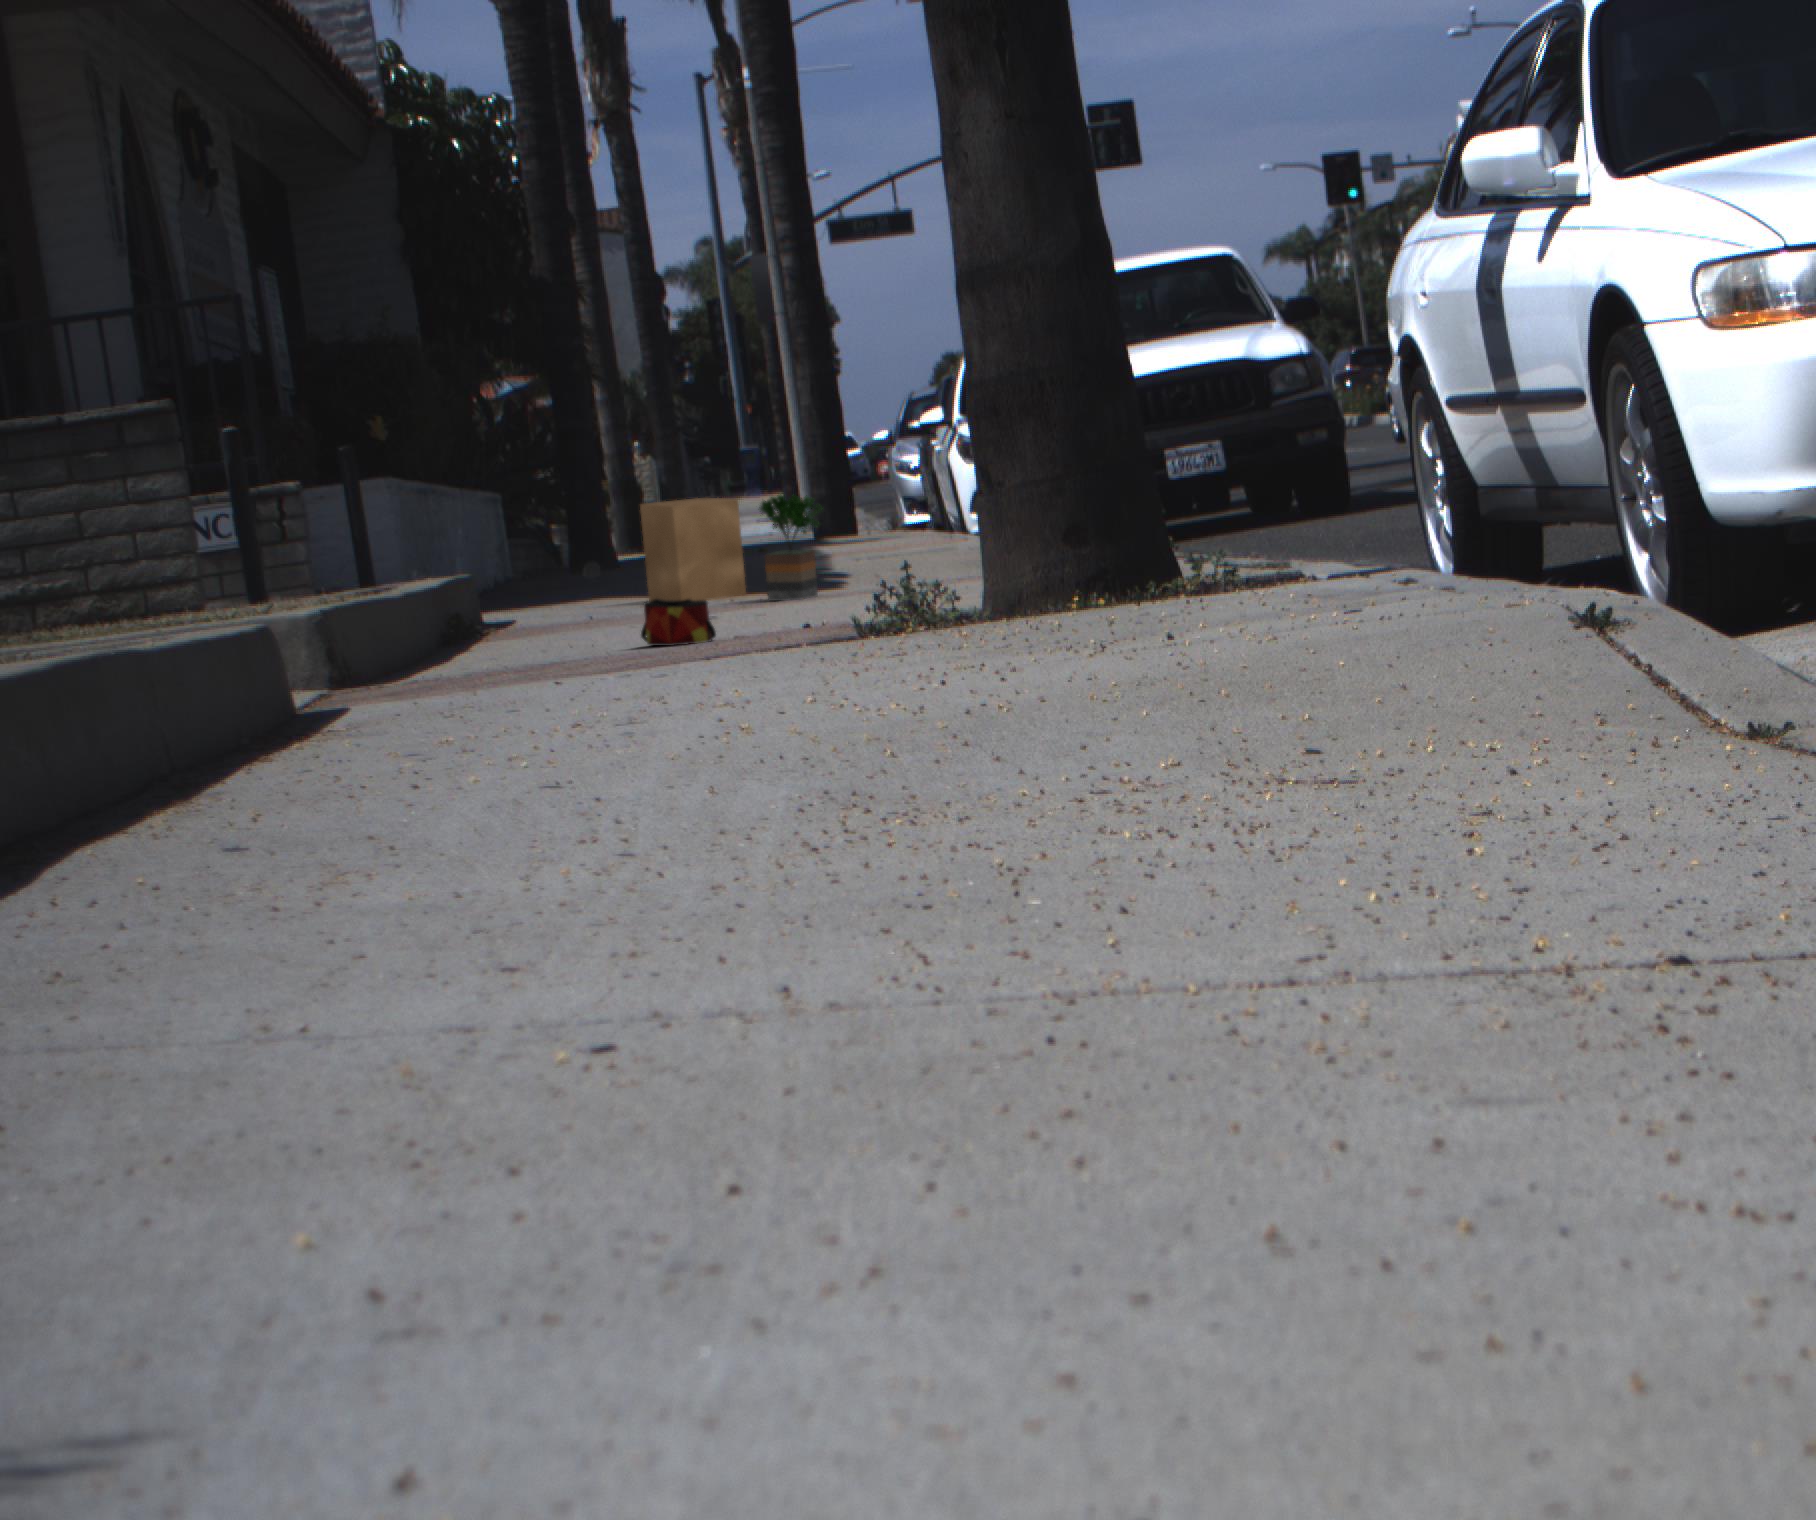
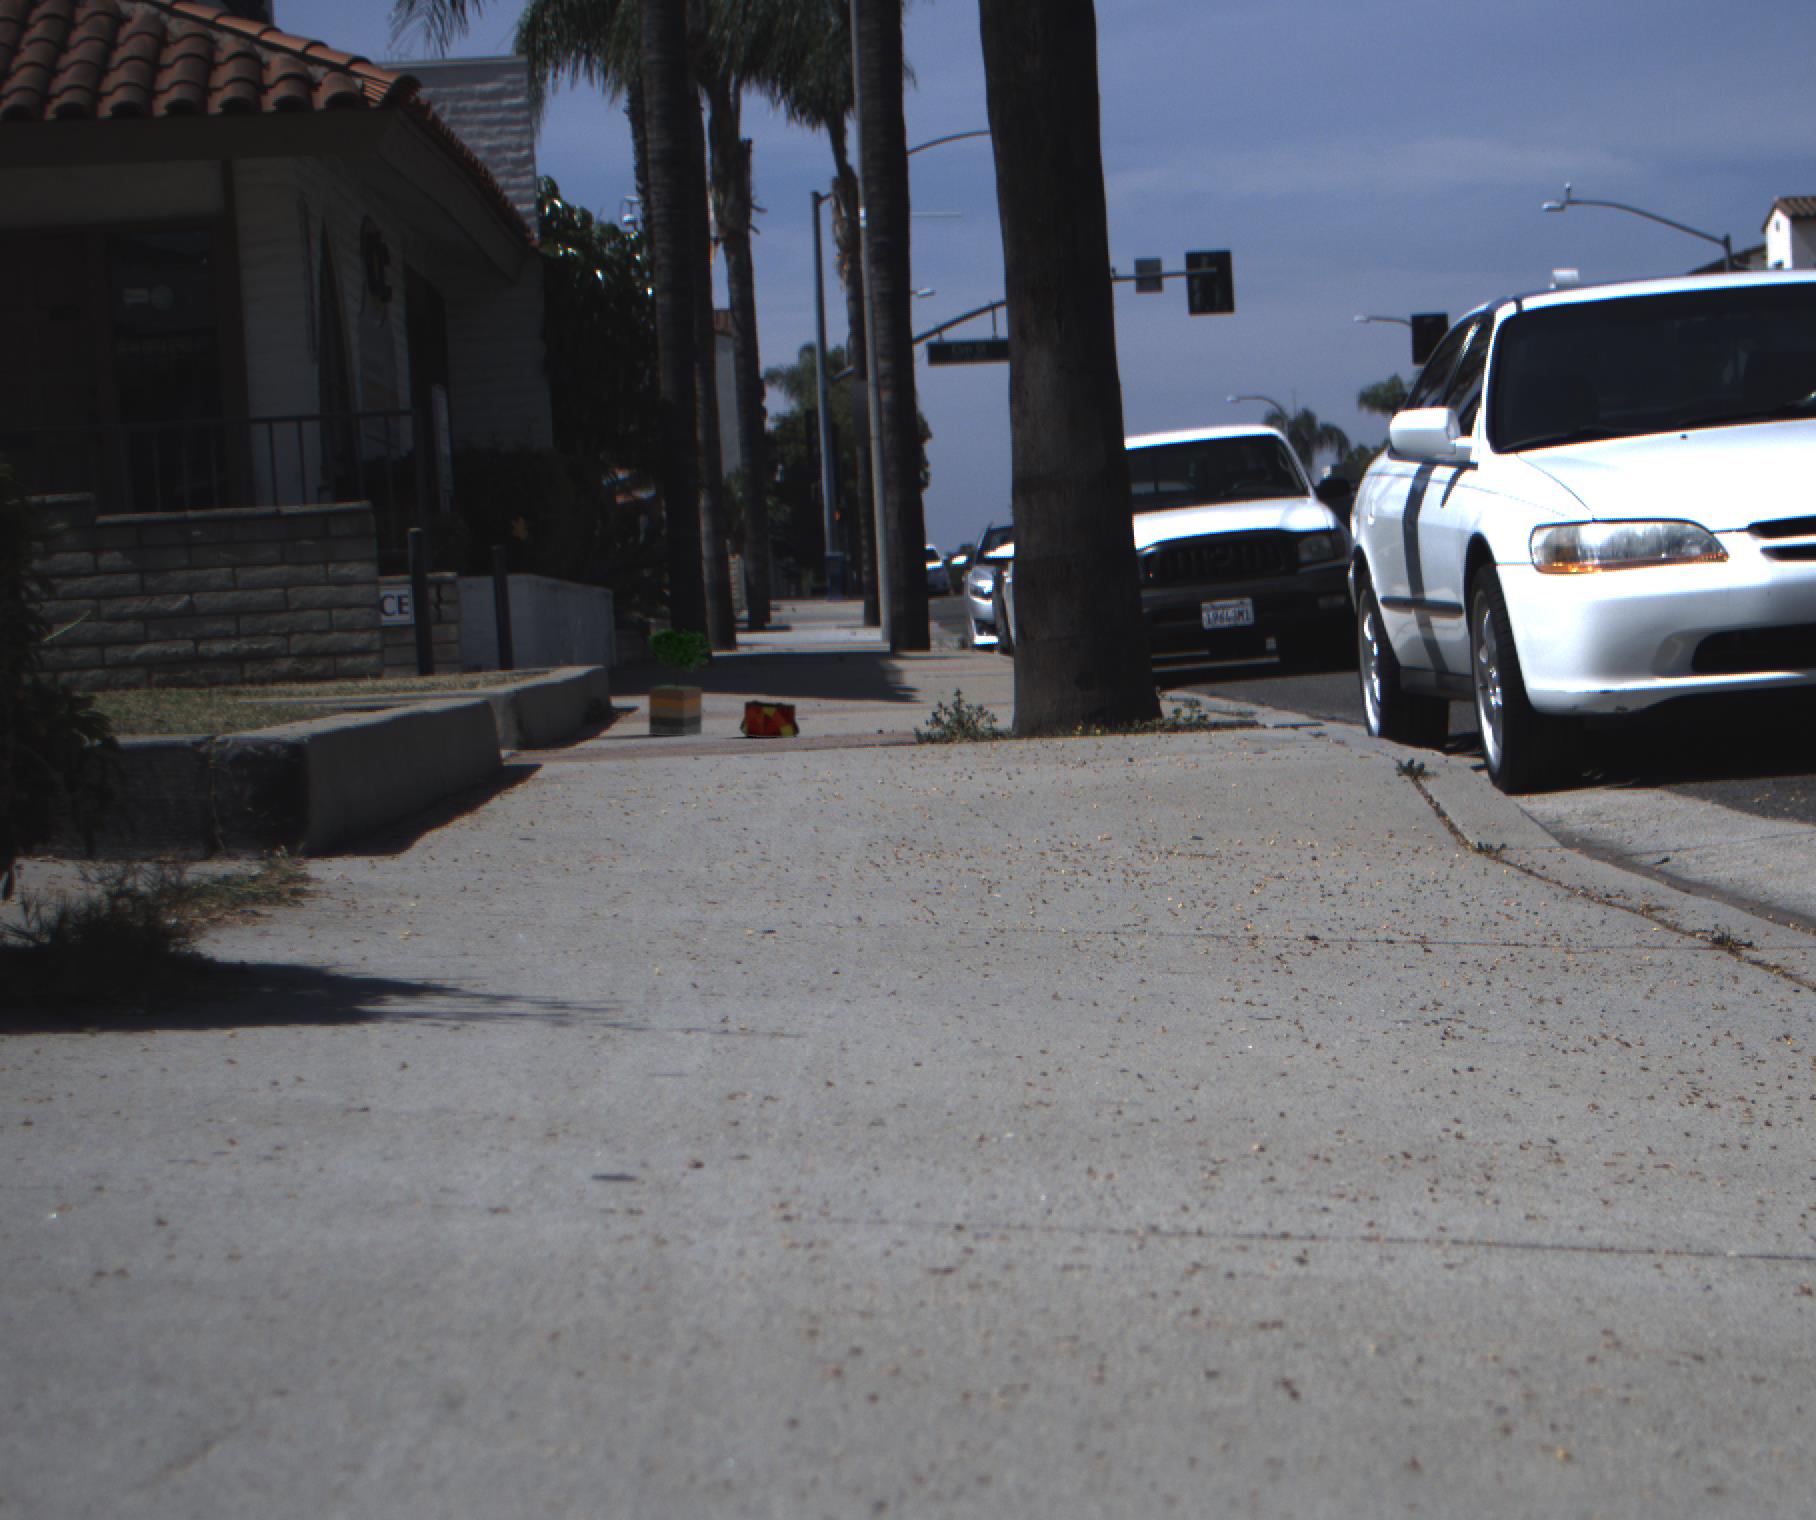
potted tree: present [759,494,822,601] -> present [649,629,713,736]
cardboard box: present [640,498,746,601] -> none [741,615,826,705]

